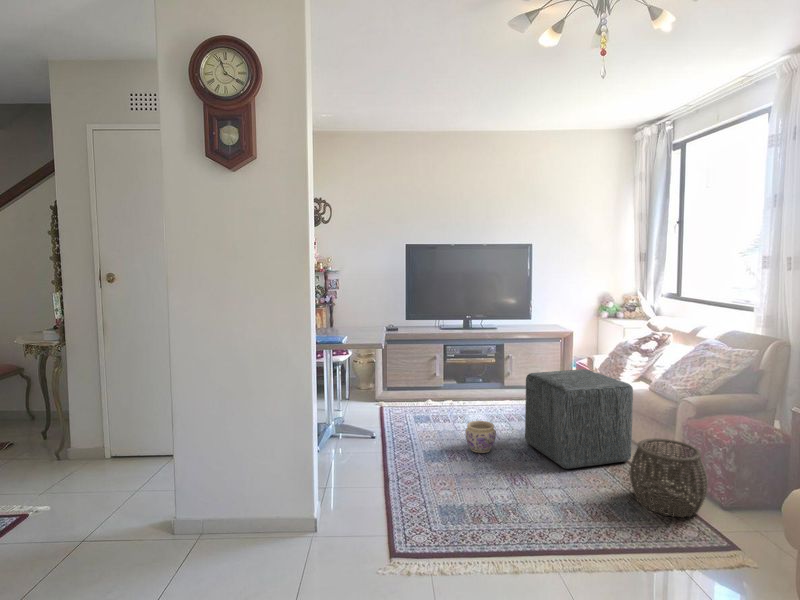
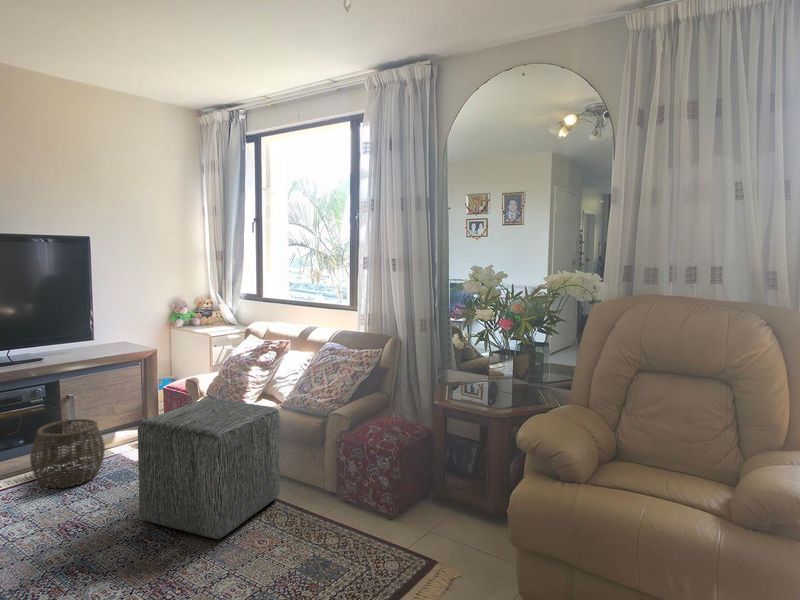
planter: present [465,421,496,453] -> none [44,512,102,571]
woven basket: present [630,439,708,518] -> present [30,419,105,489]

